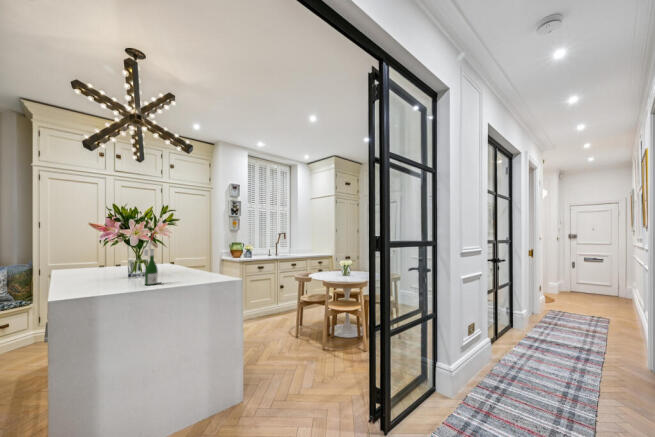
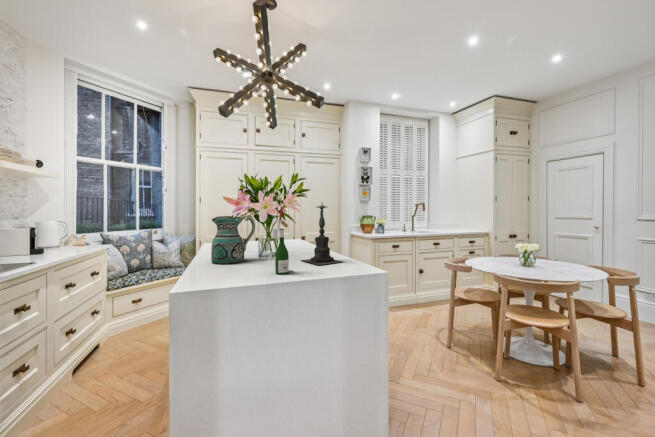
candle holder: none [168,225,207,278] -> present [302,204,342,265]
ceramic pitcher: none [73,240,124,284] -> present [211,215,255,264]

